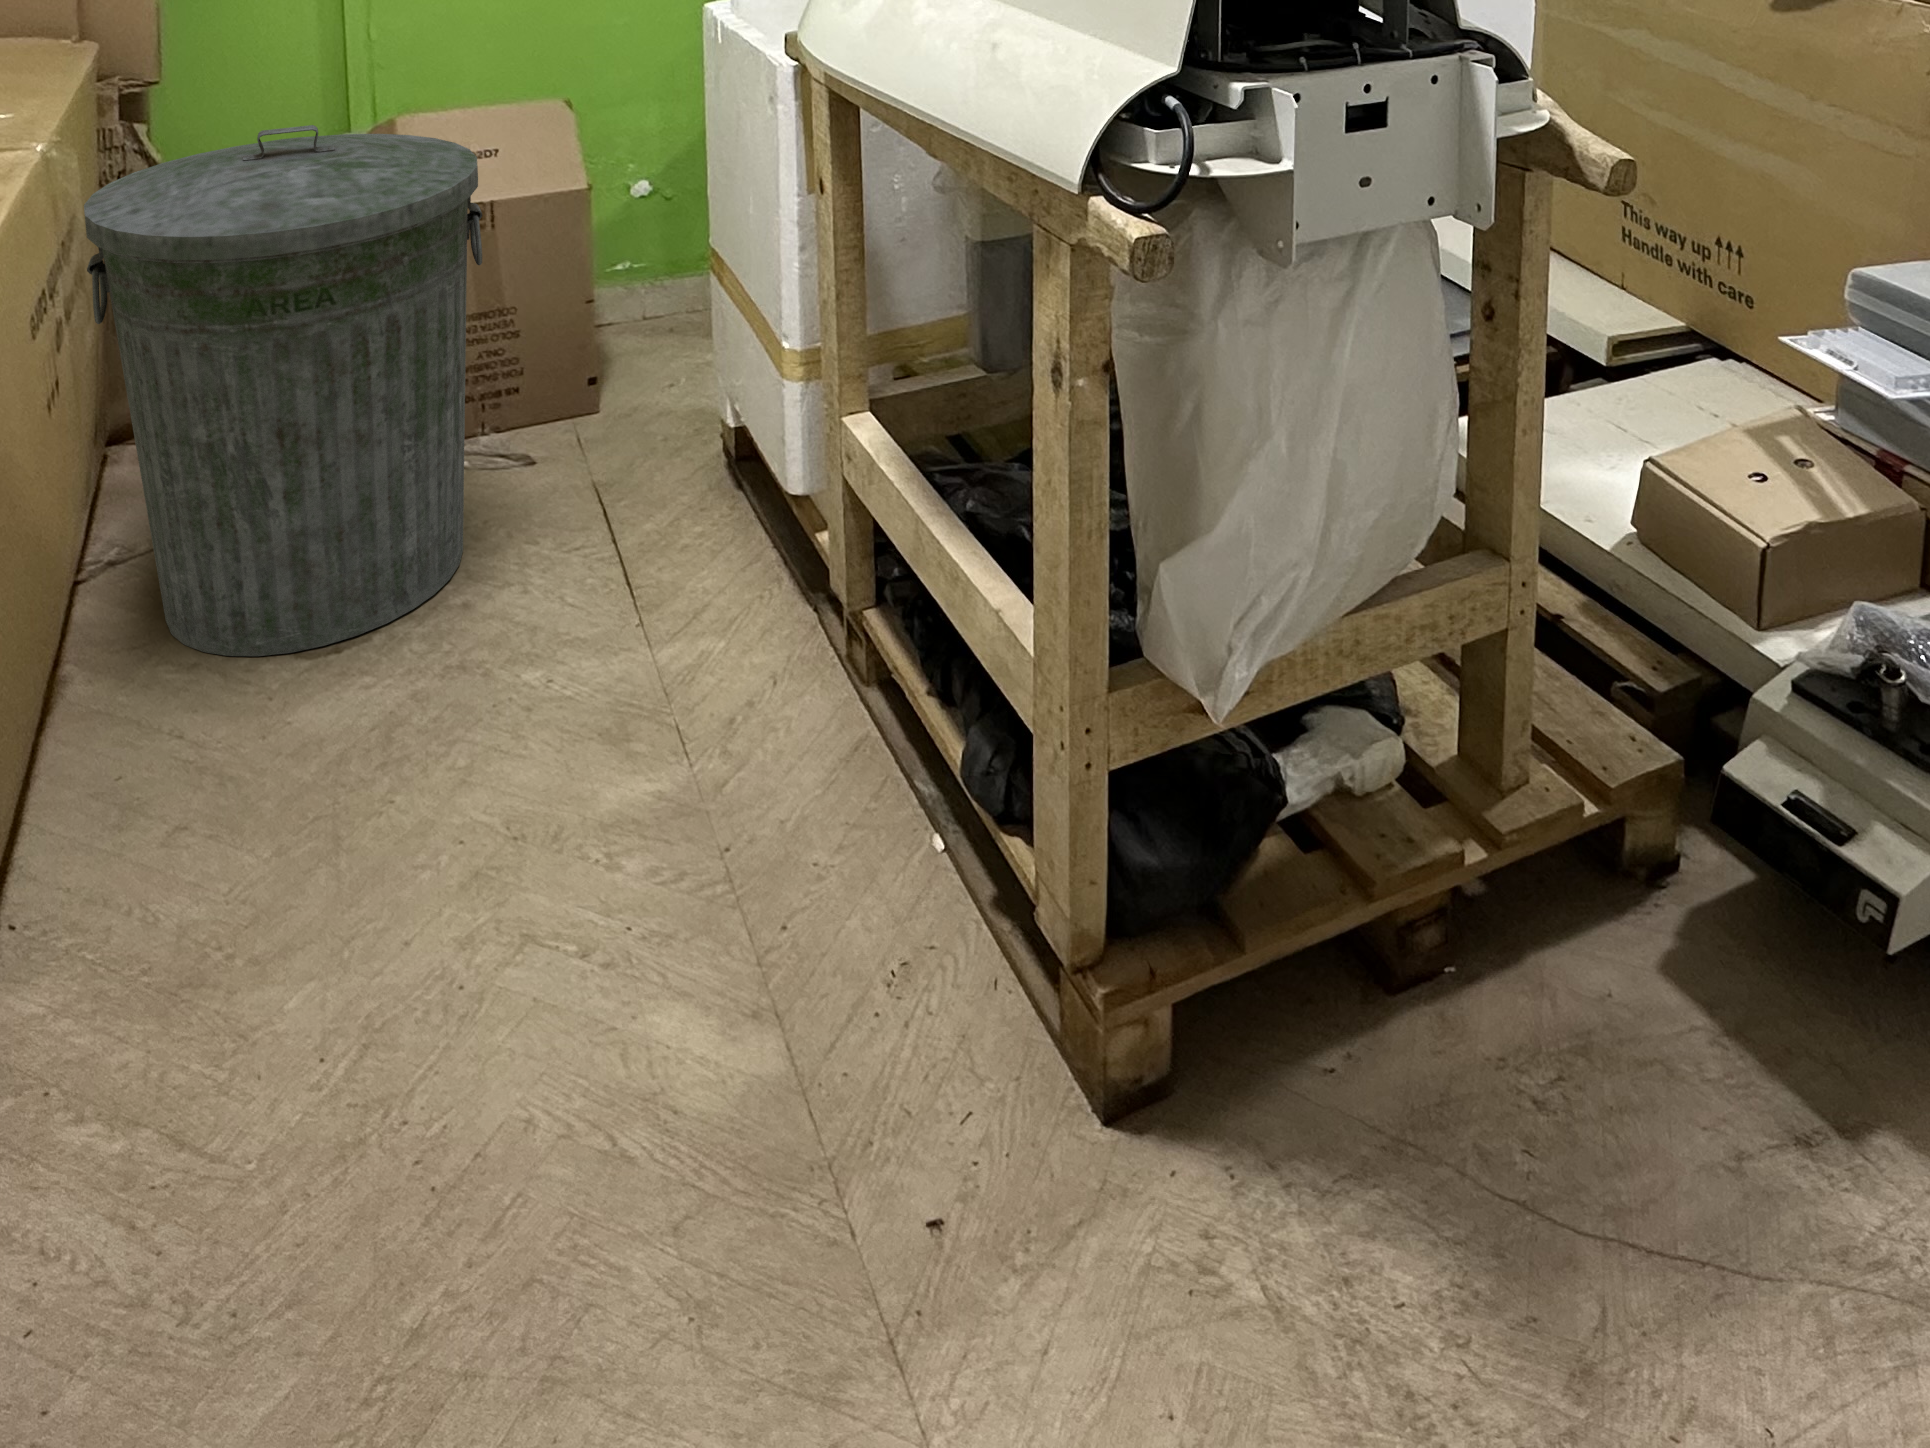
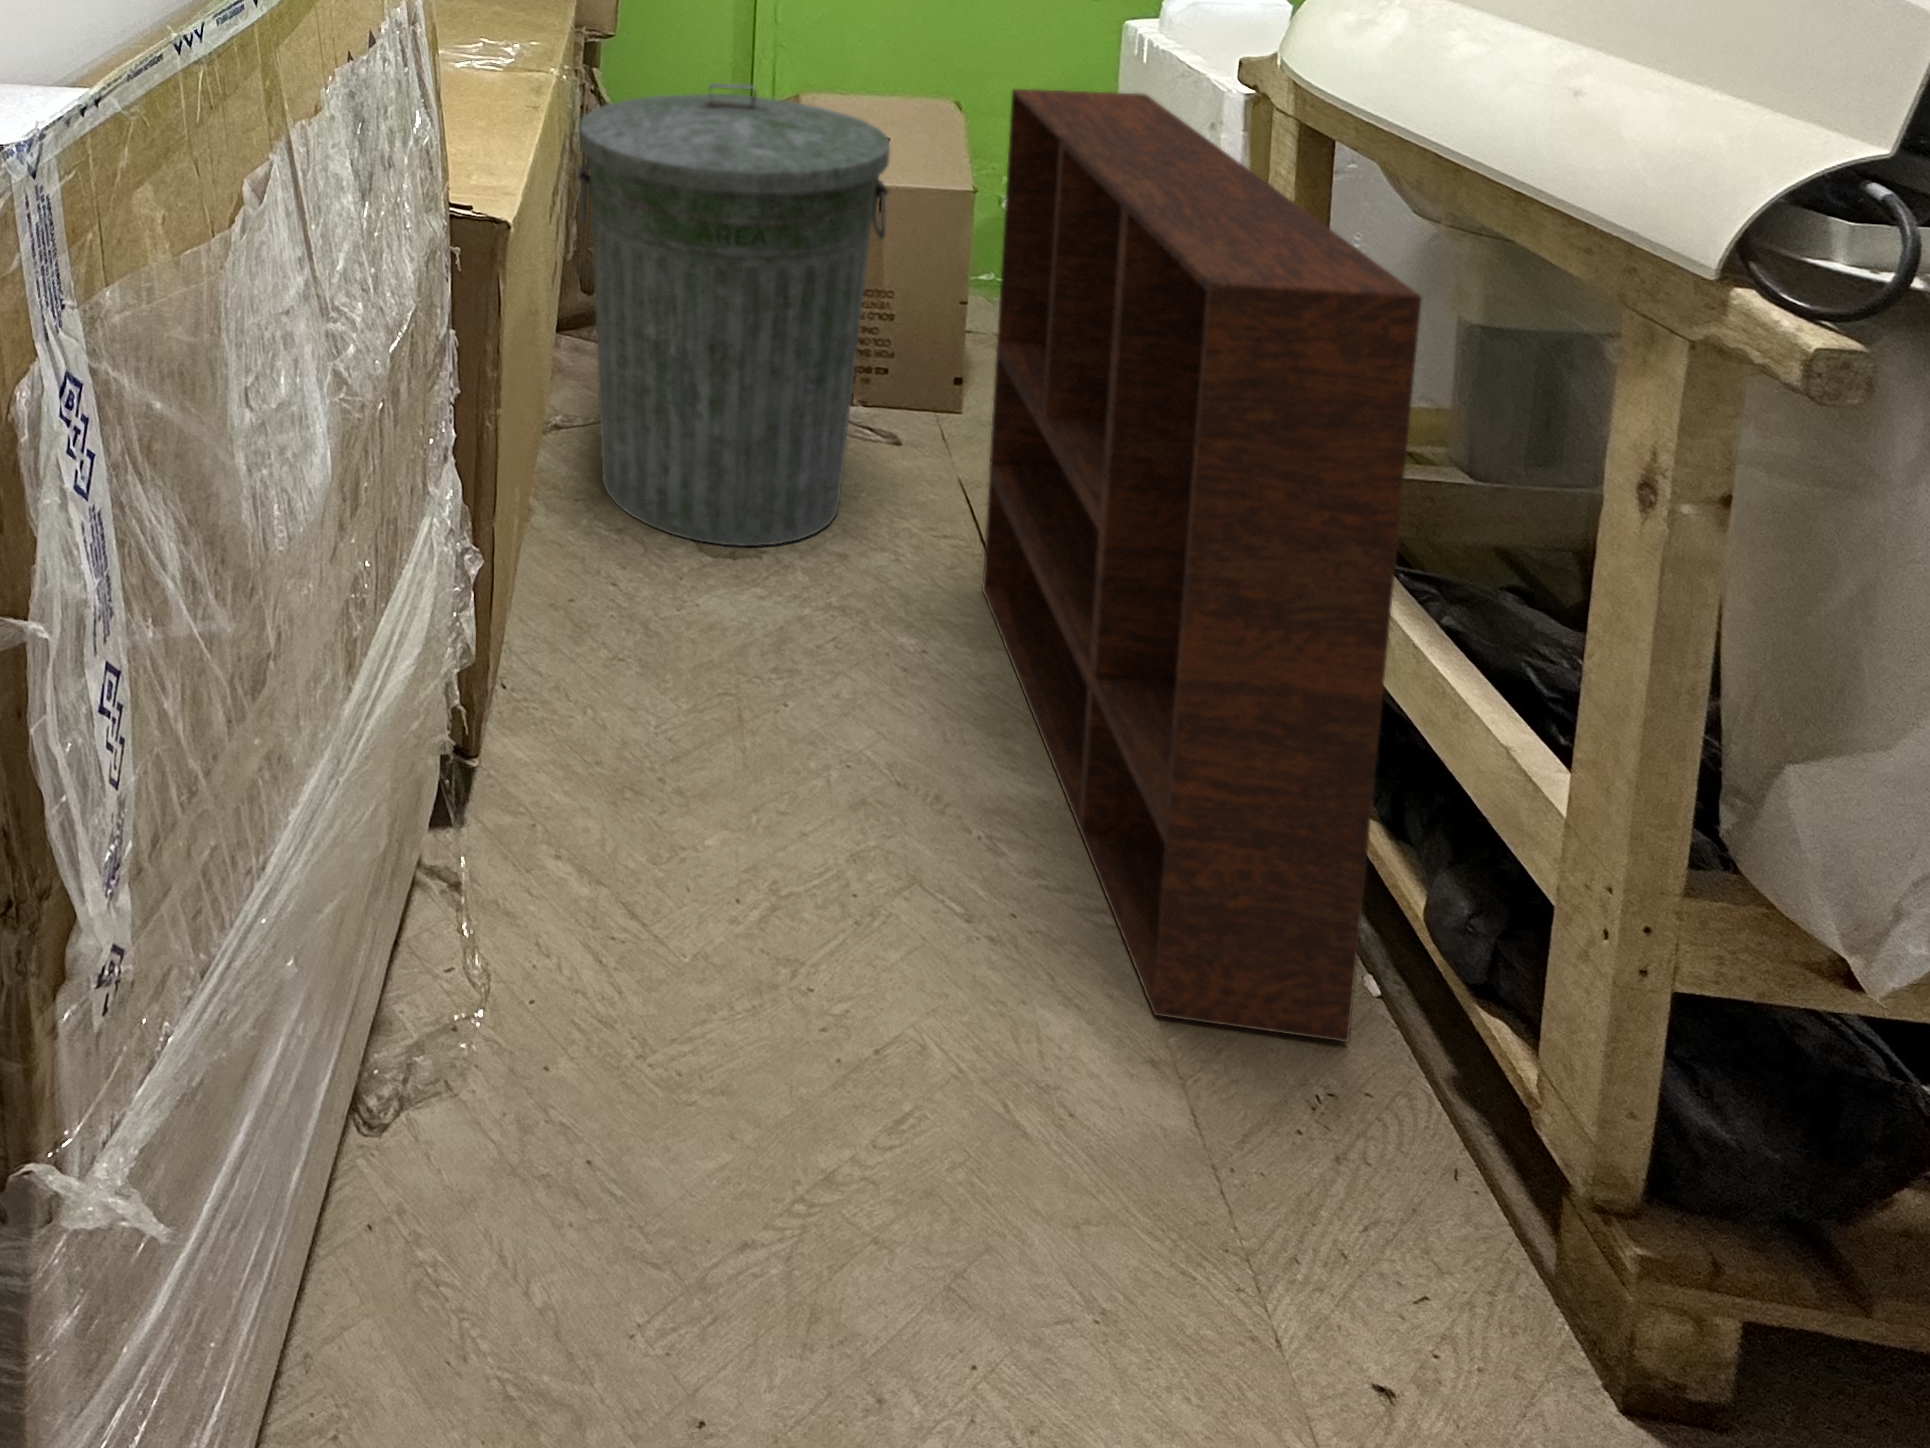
shelving unit: none [588,77,915,976] -> present [983,89,1422,1042]

